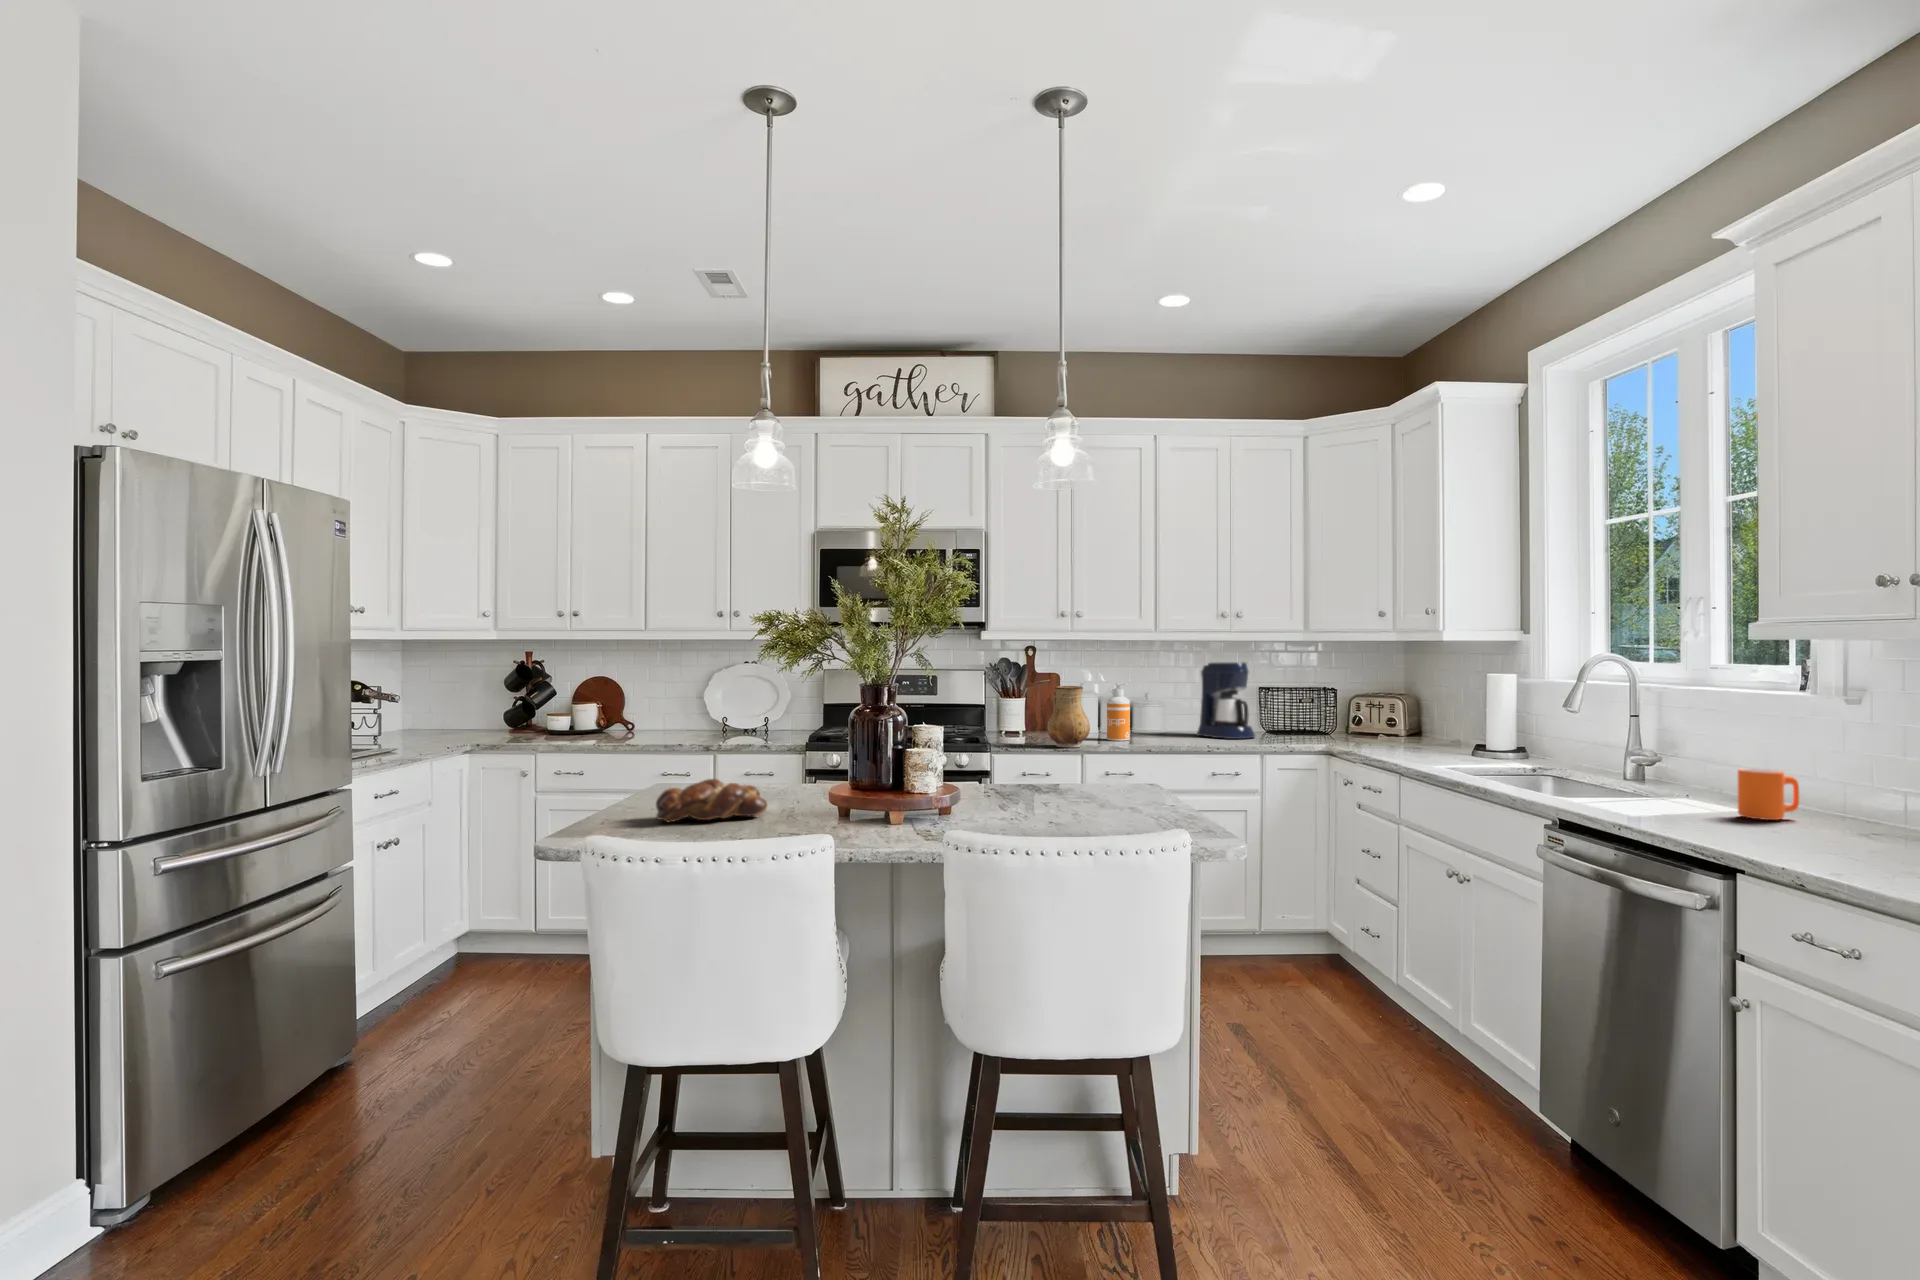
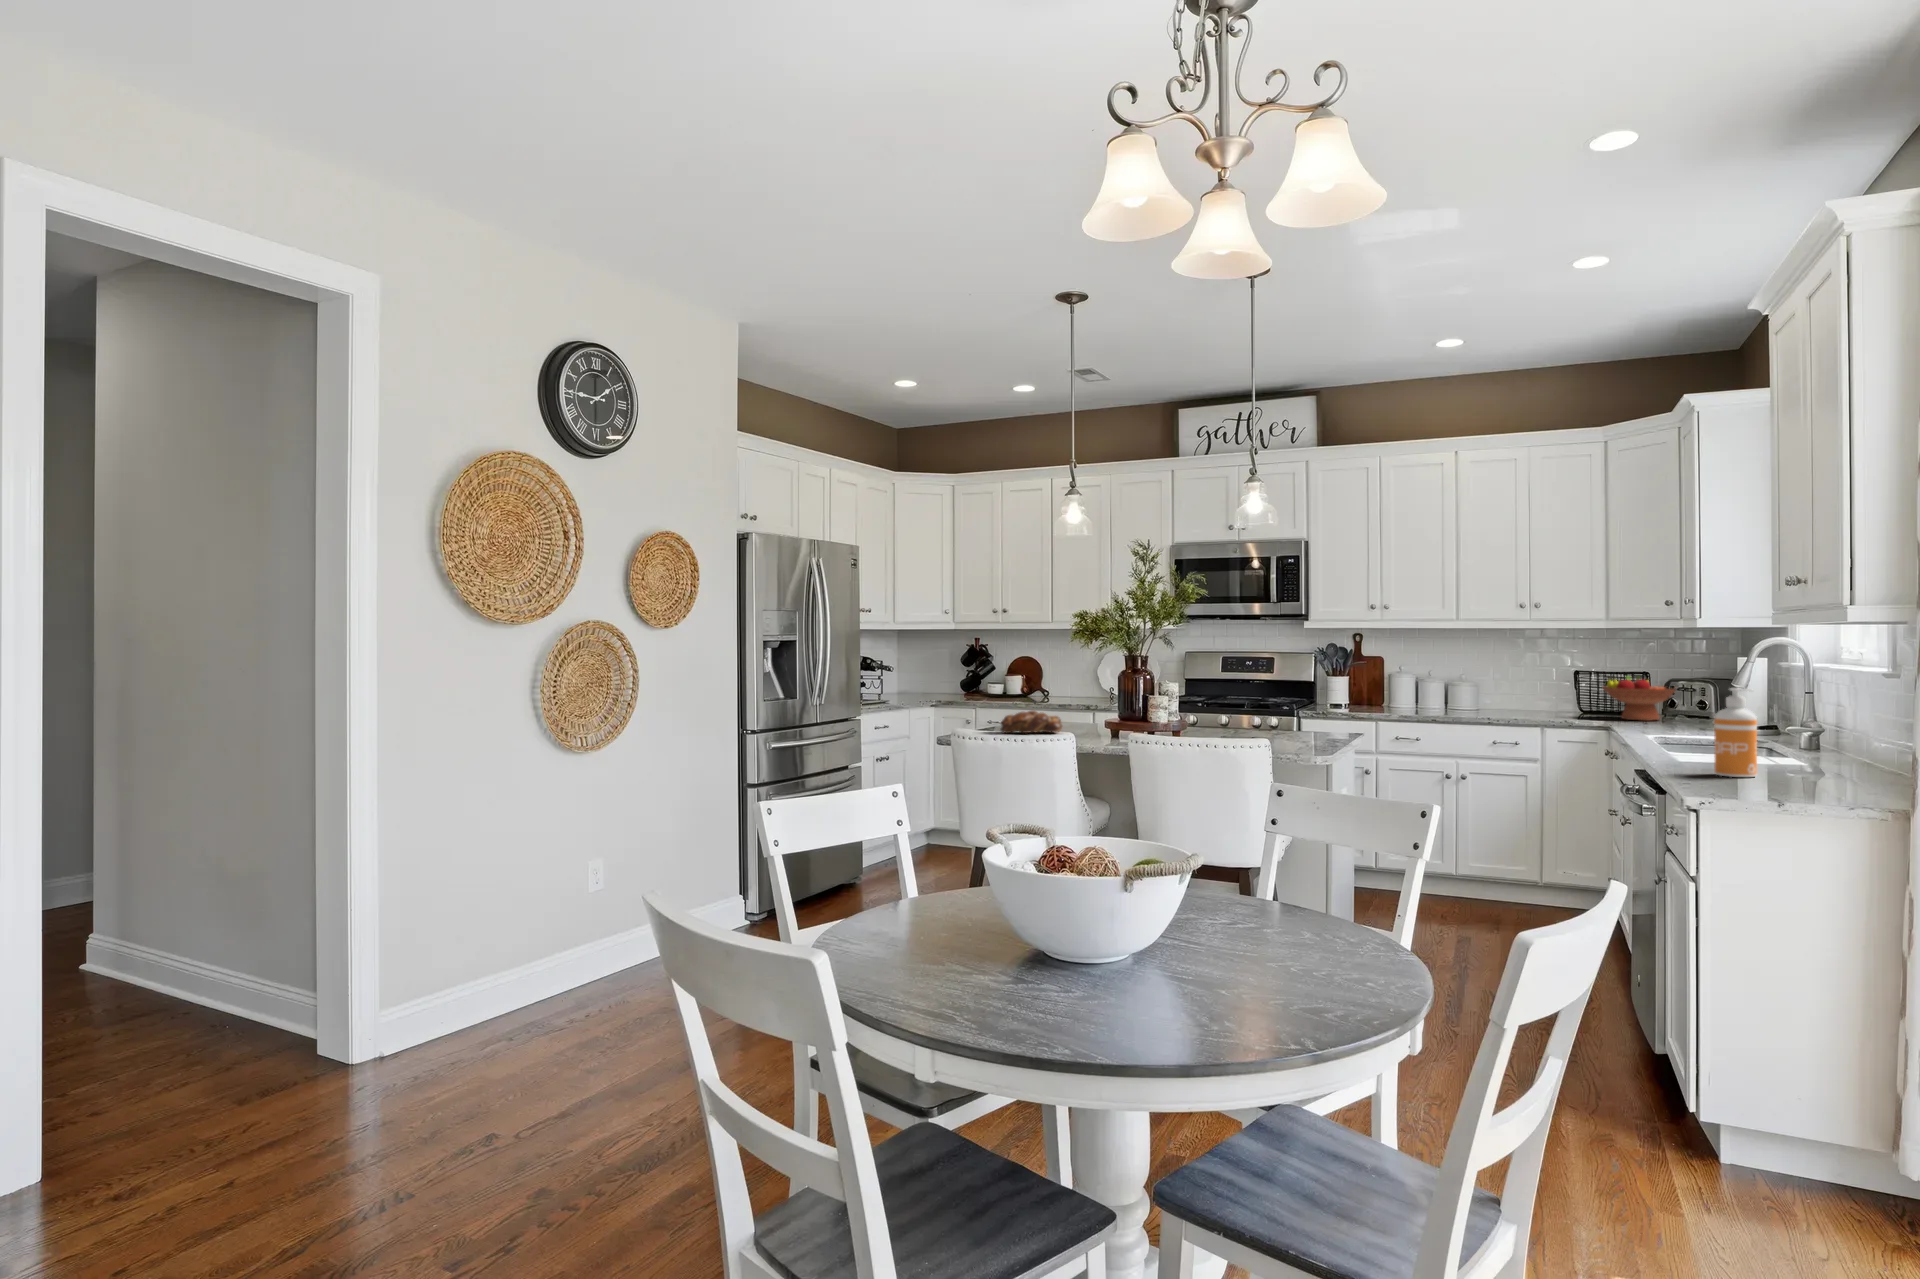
coffee maker: present [1197,662,1255,739] -> none [1506,648,1561,716]
soap dispenser: present [1107,683,1130,741] -> present [1714,688,1757,777]
ceramic pitcher: present [1047,686,1090,747] -> none [1347,666,1384,716]
fruit bowl: none [1306,692,1385,742] -> present [1603,675,1676,721]
mug: present [1738,768,1799,820] -> none [1764,726,1814,765]

